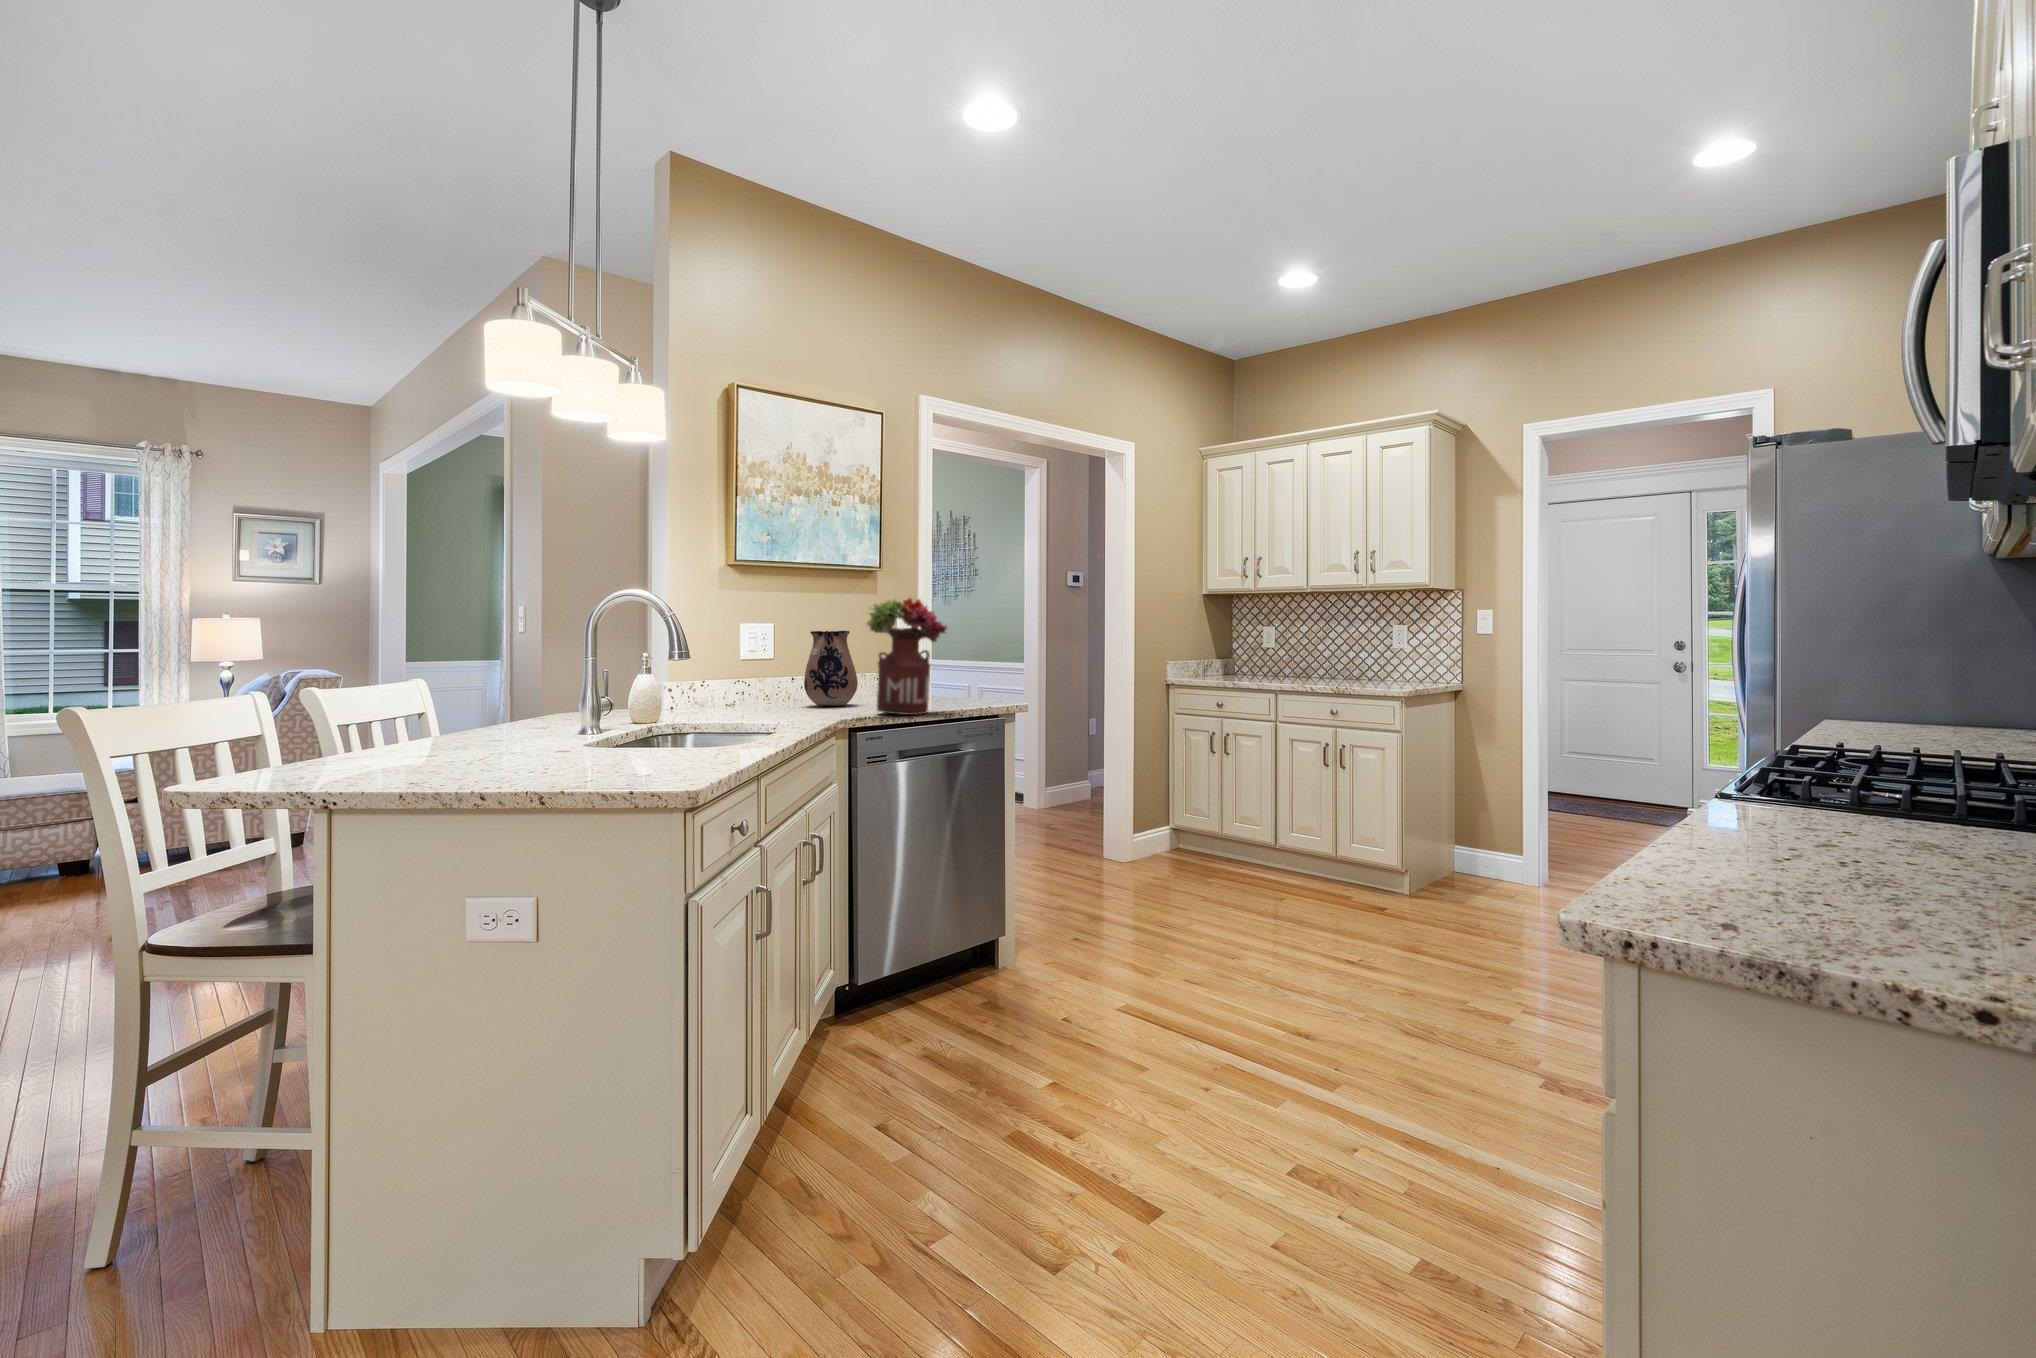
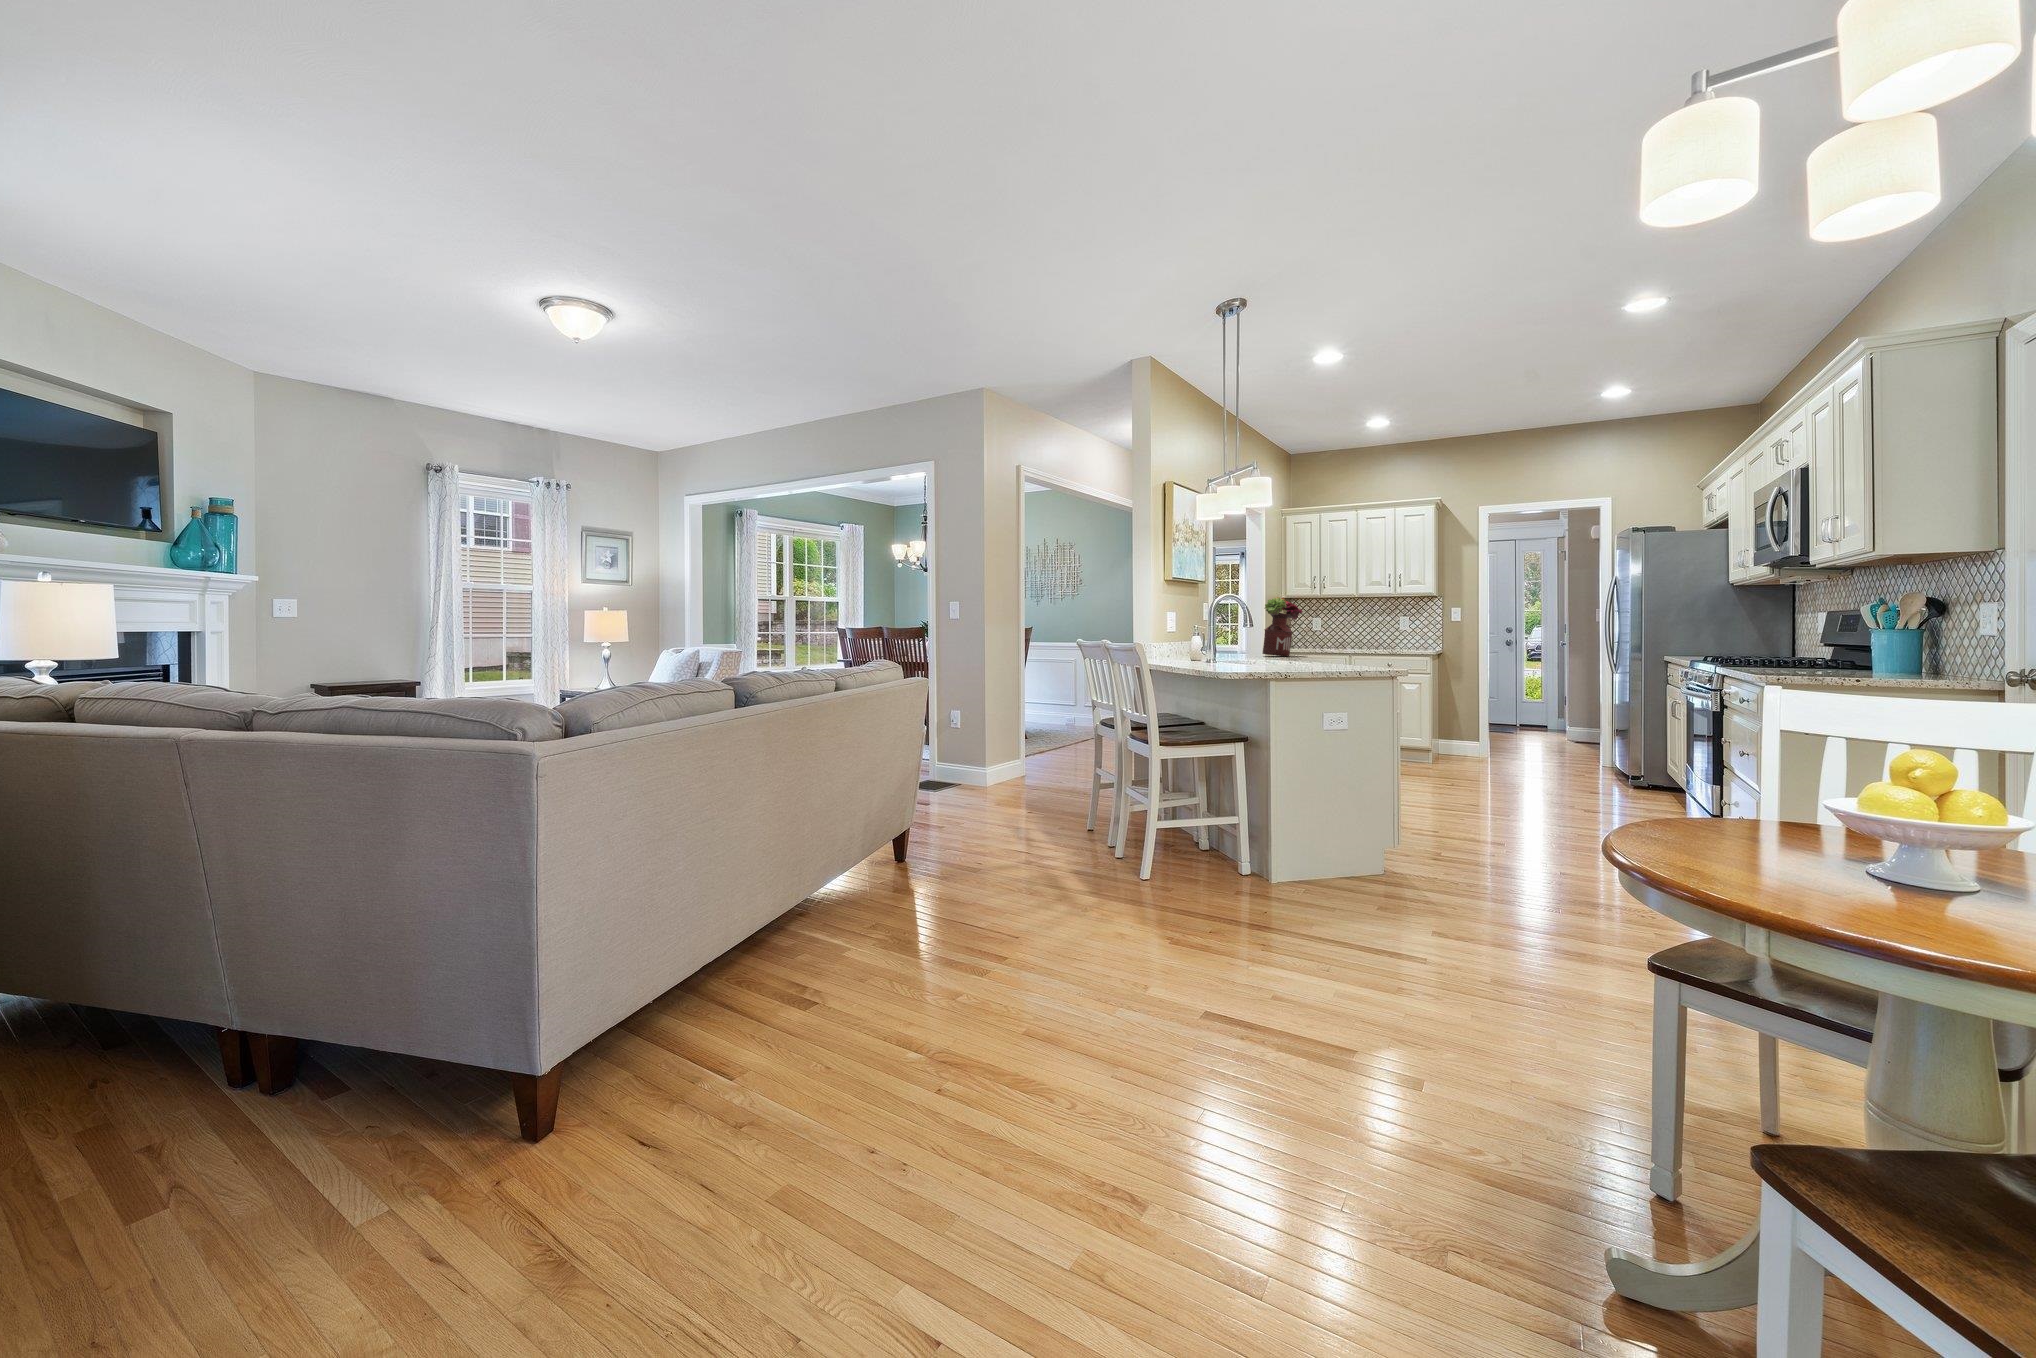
ceramic pitcher: present [804,631,858,706] -> none [1193,615,1222,655]

